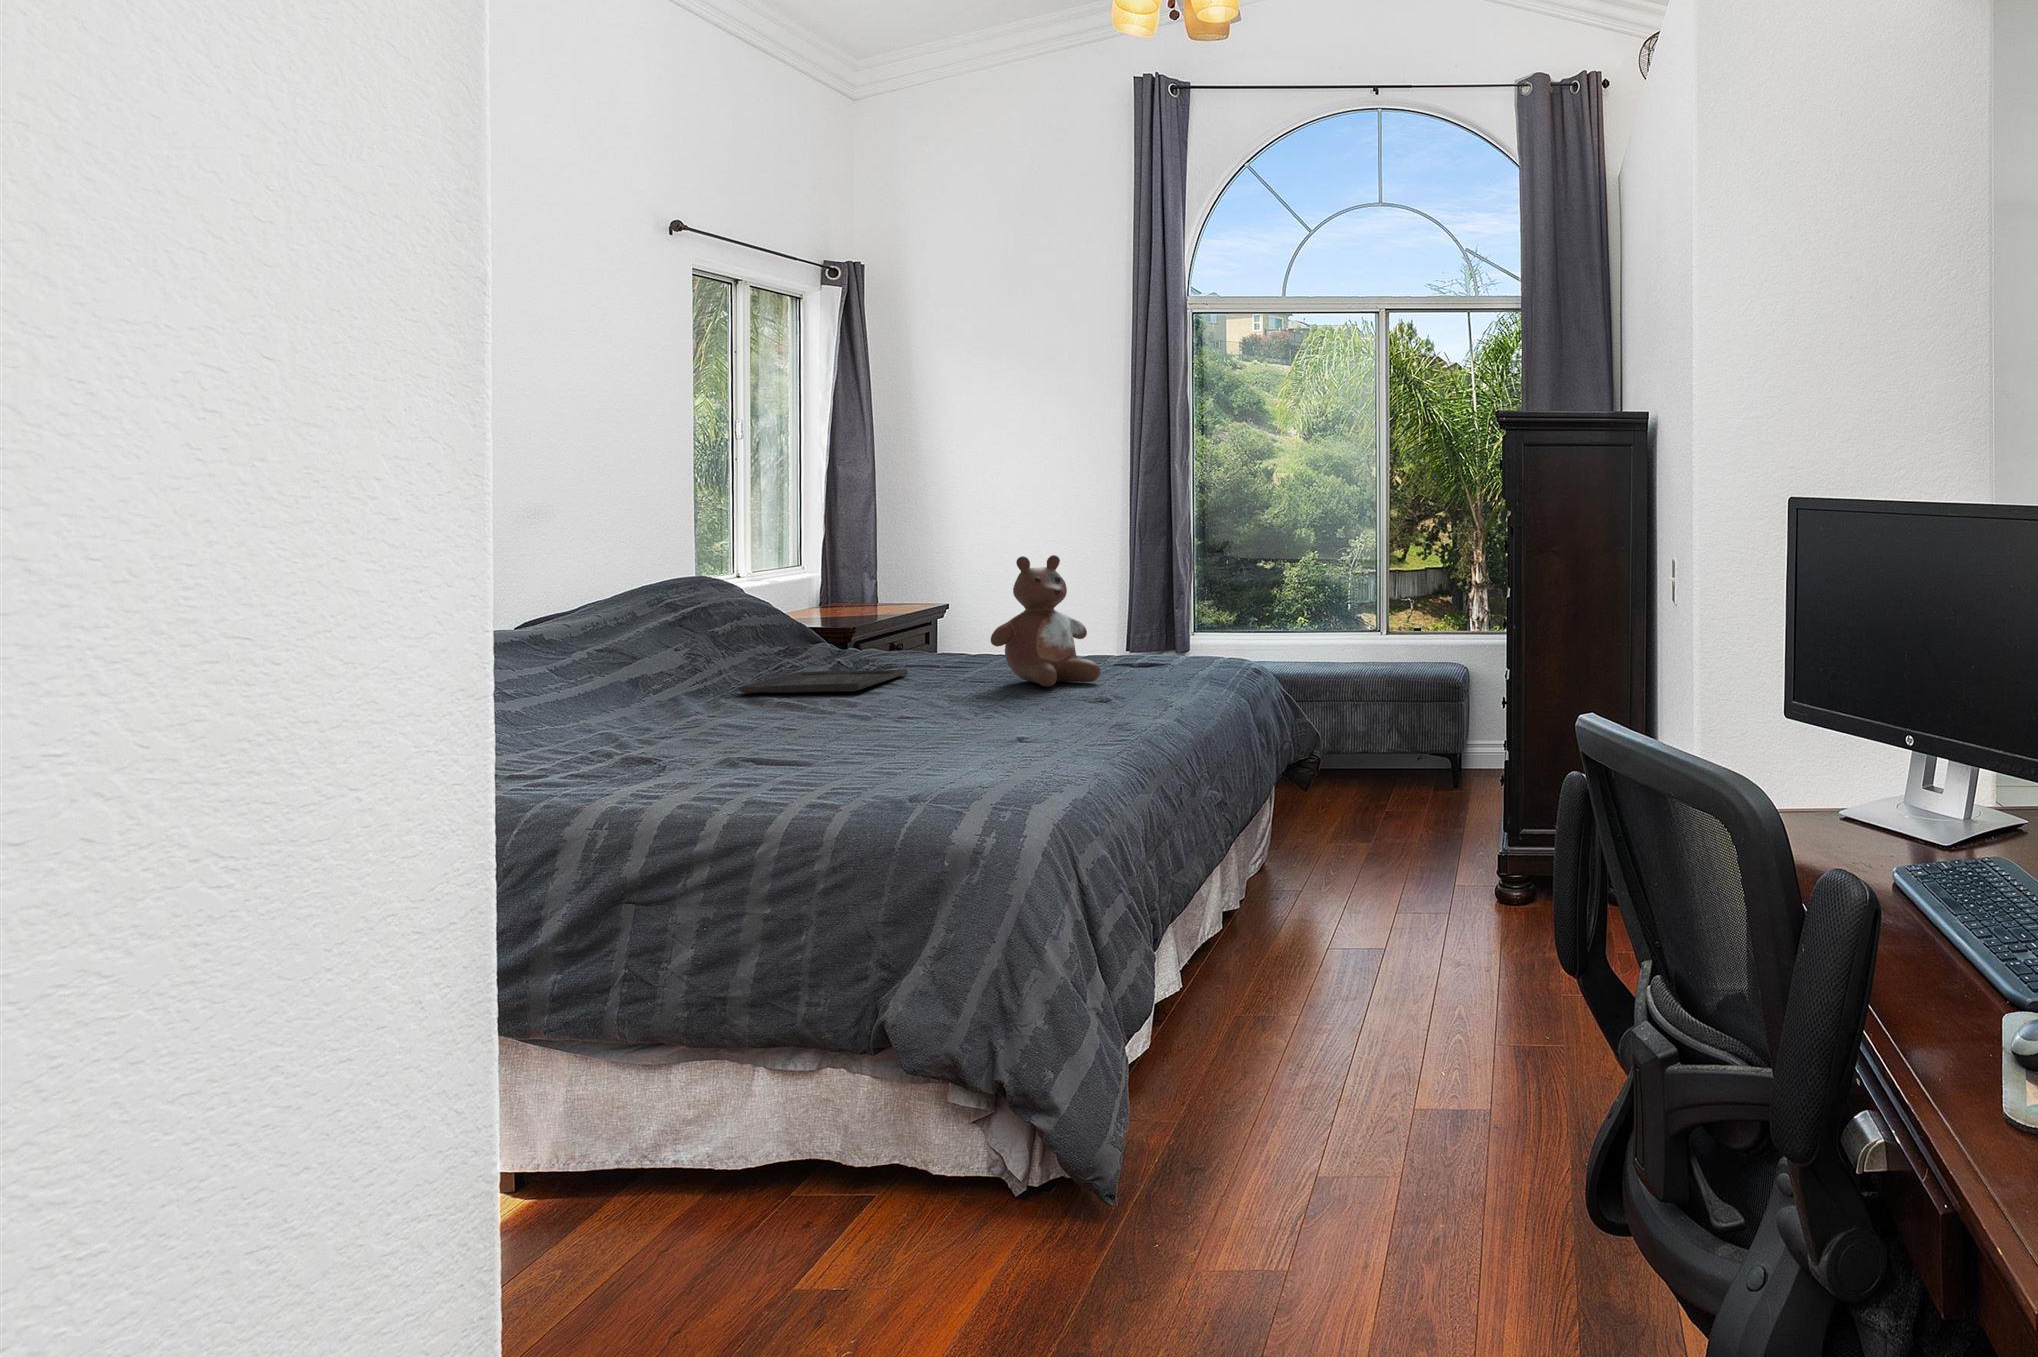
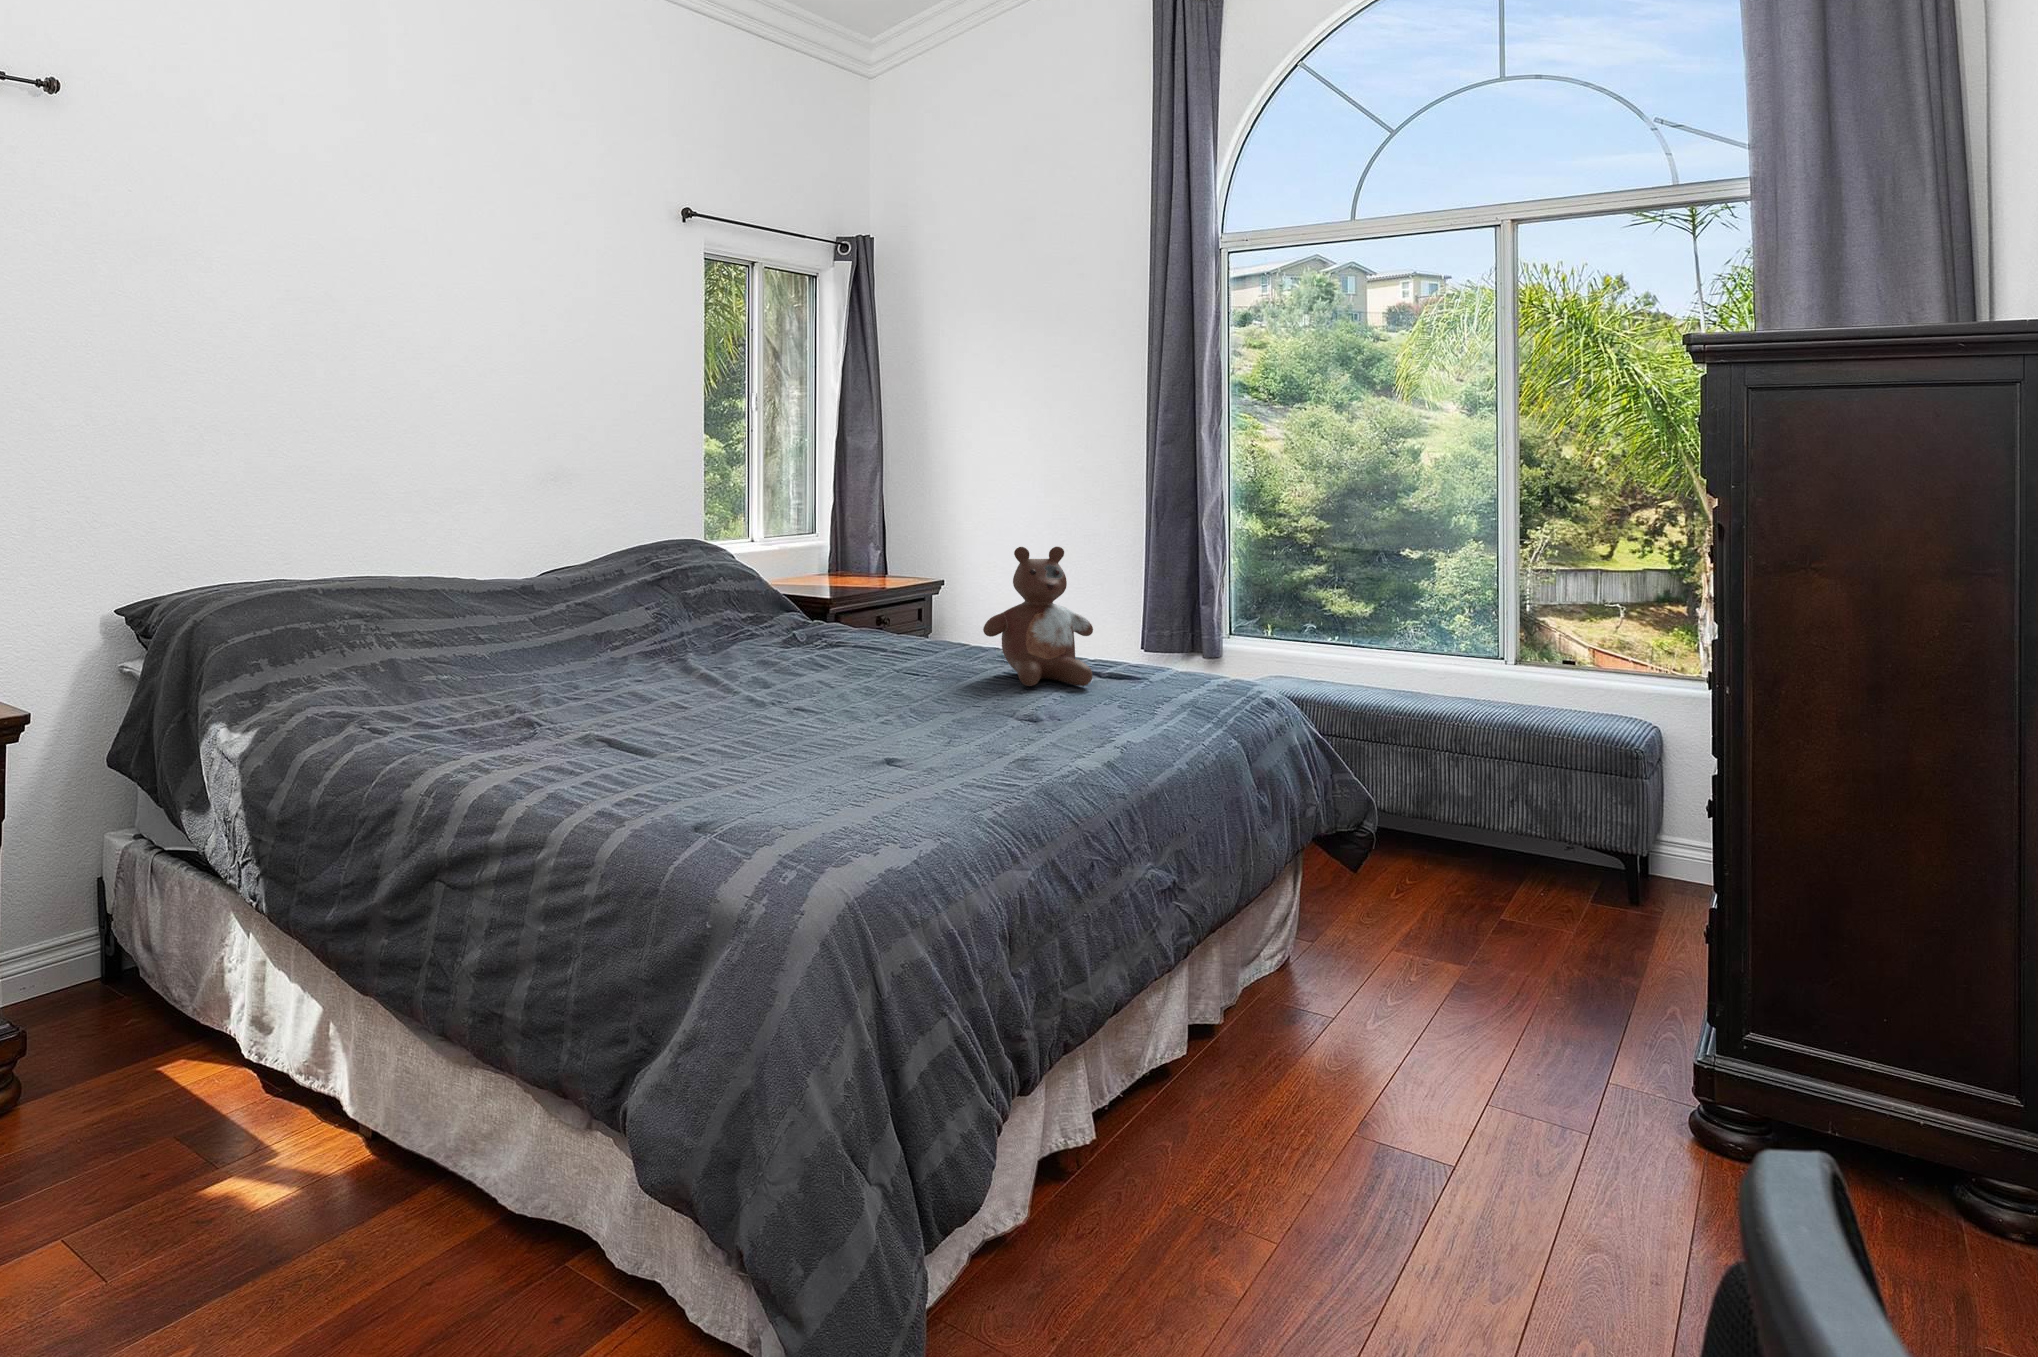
tray: present [739,670,908,693] -> none [787,634,936,663]

